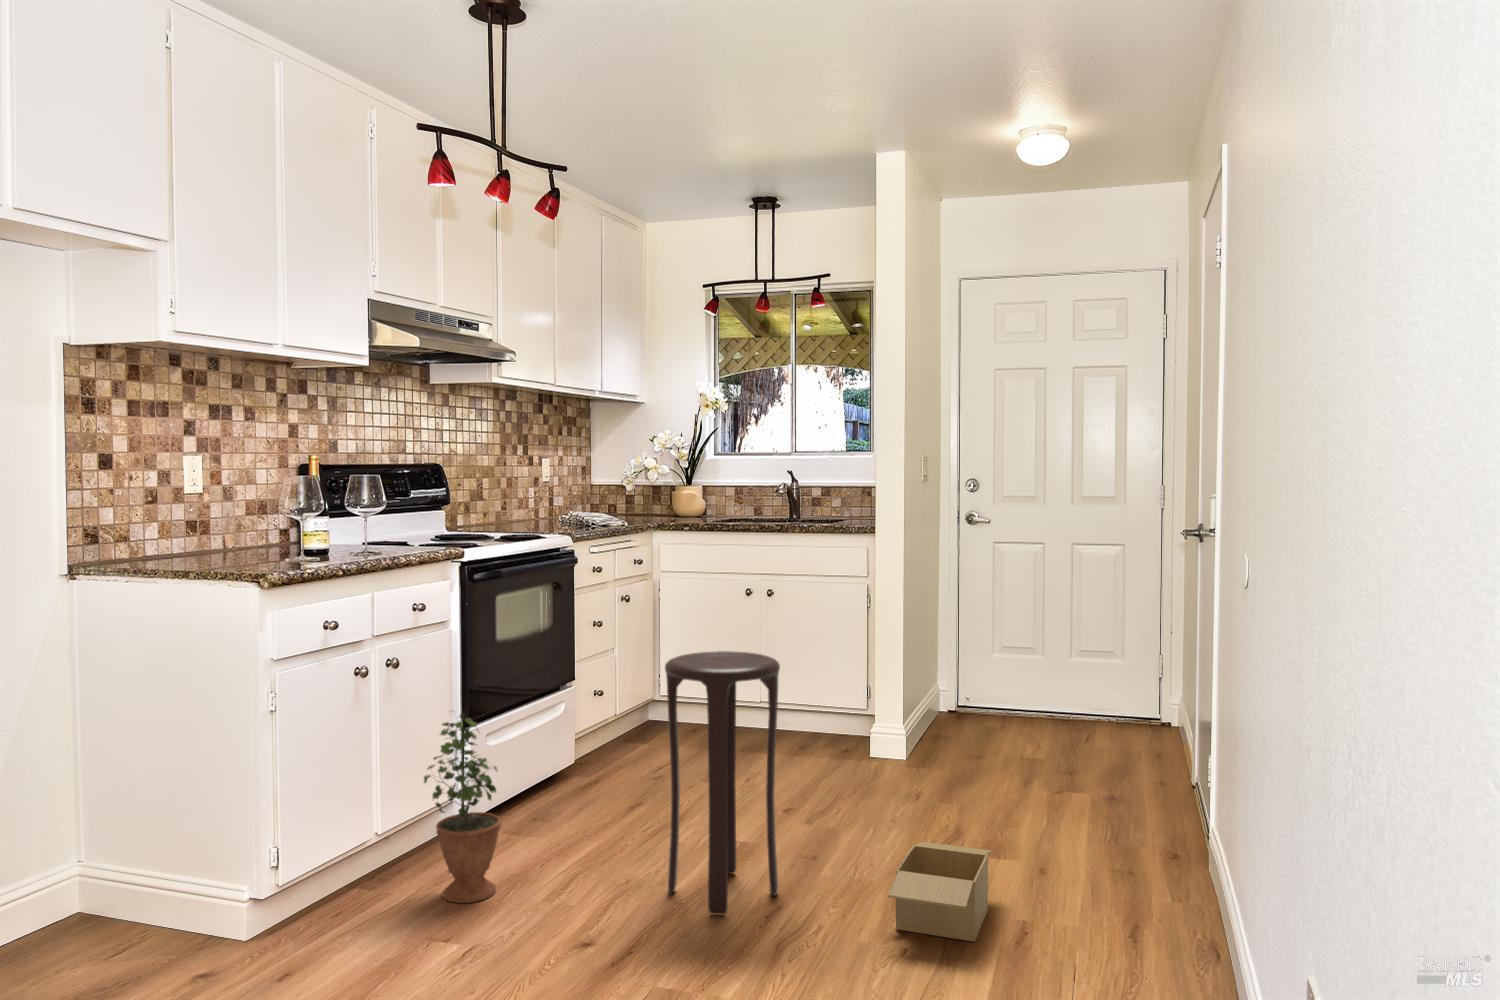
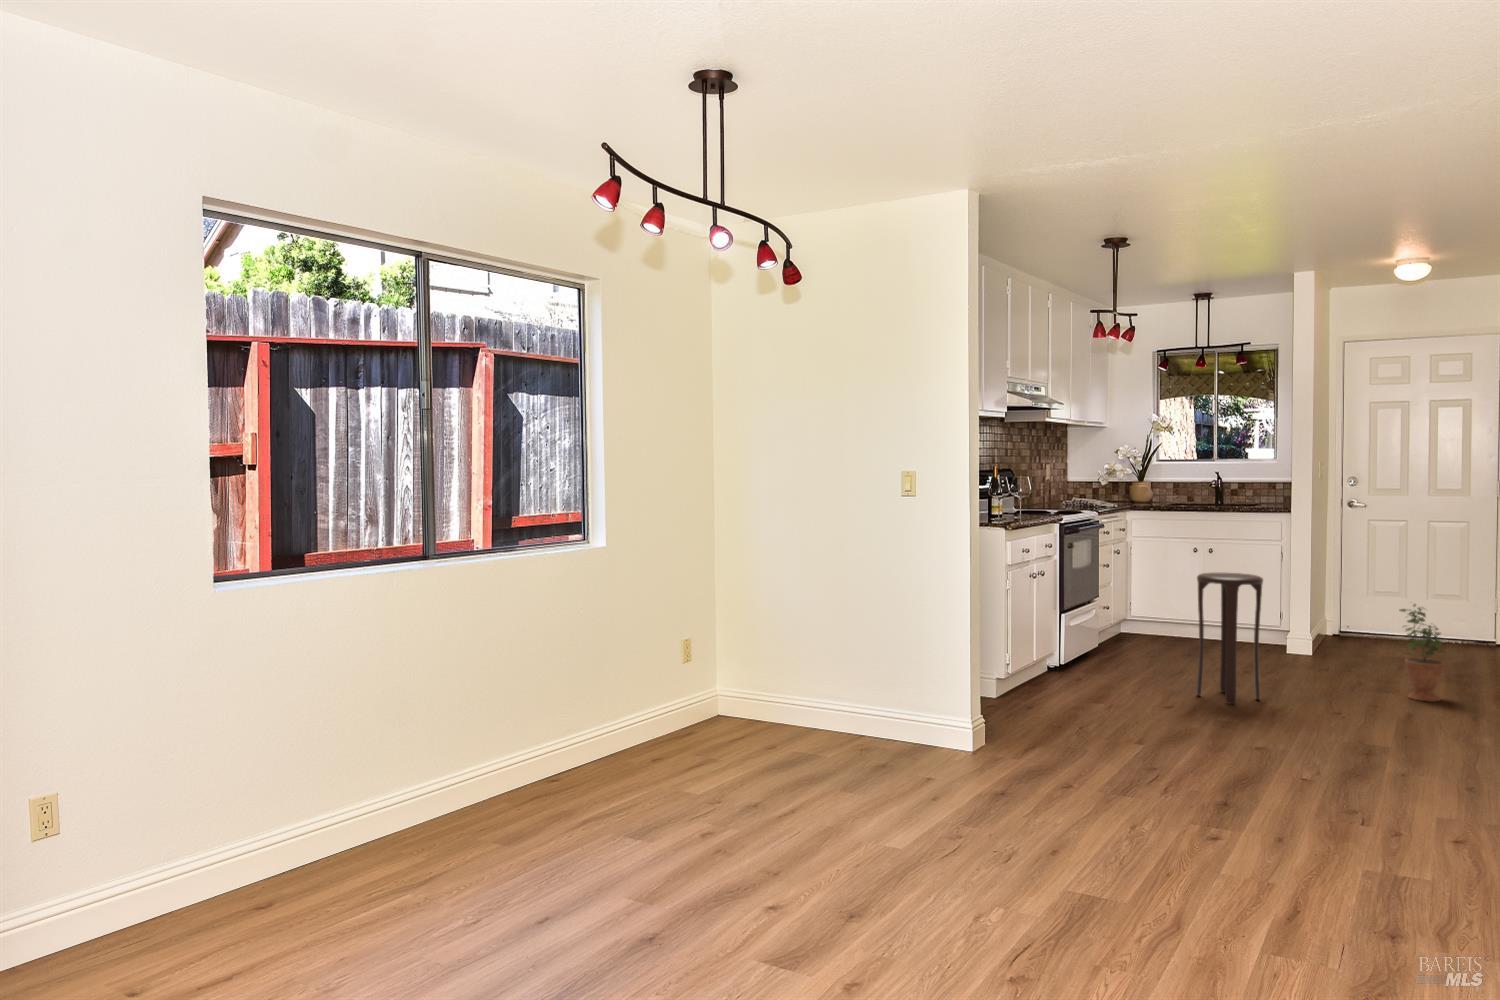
potted plant: present [424,713,501,903] -> present [1399,604,1445,702]
cardboard box: present [888,842,992,942] -> none [1333,676,1388,719]

